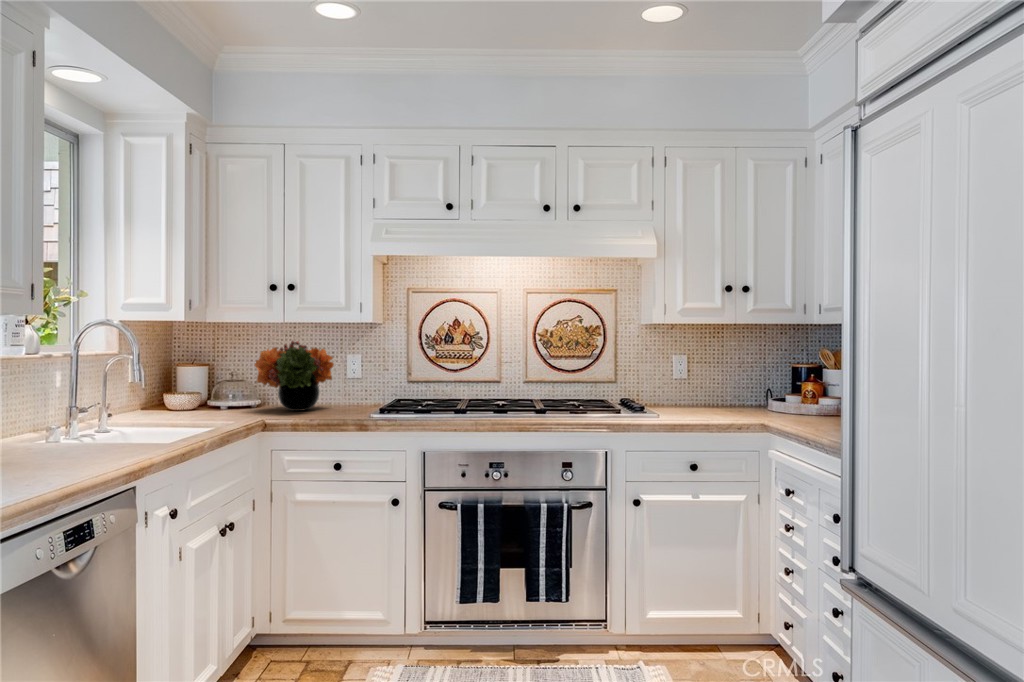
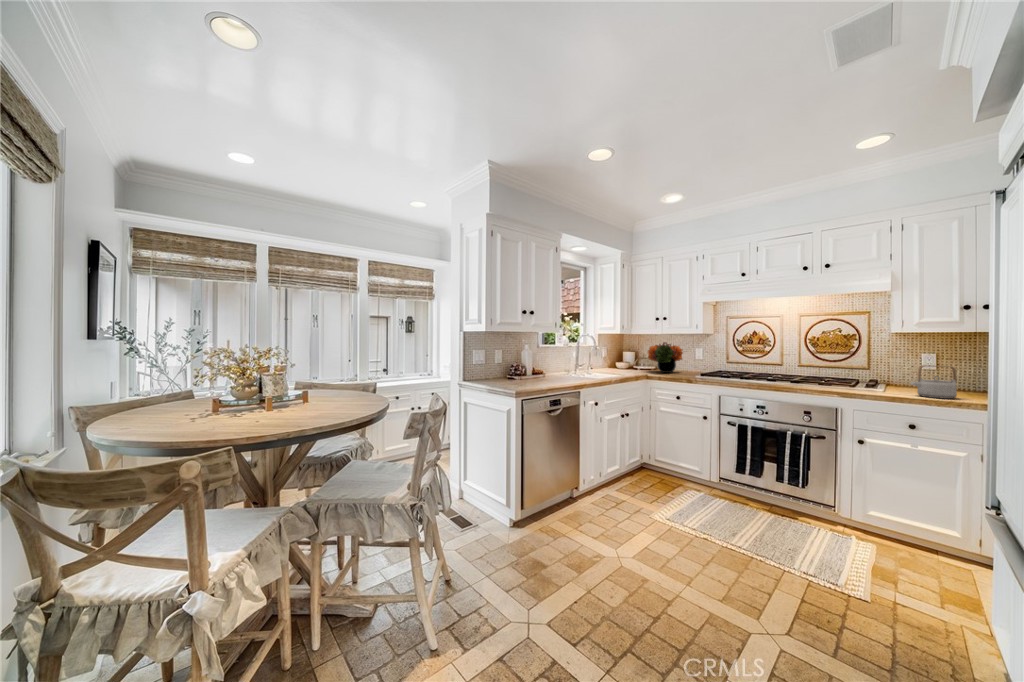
teapot: none [688,370,733,418] -> present [911,365,957,399]

